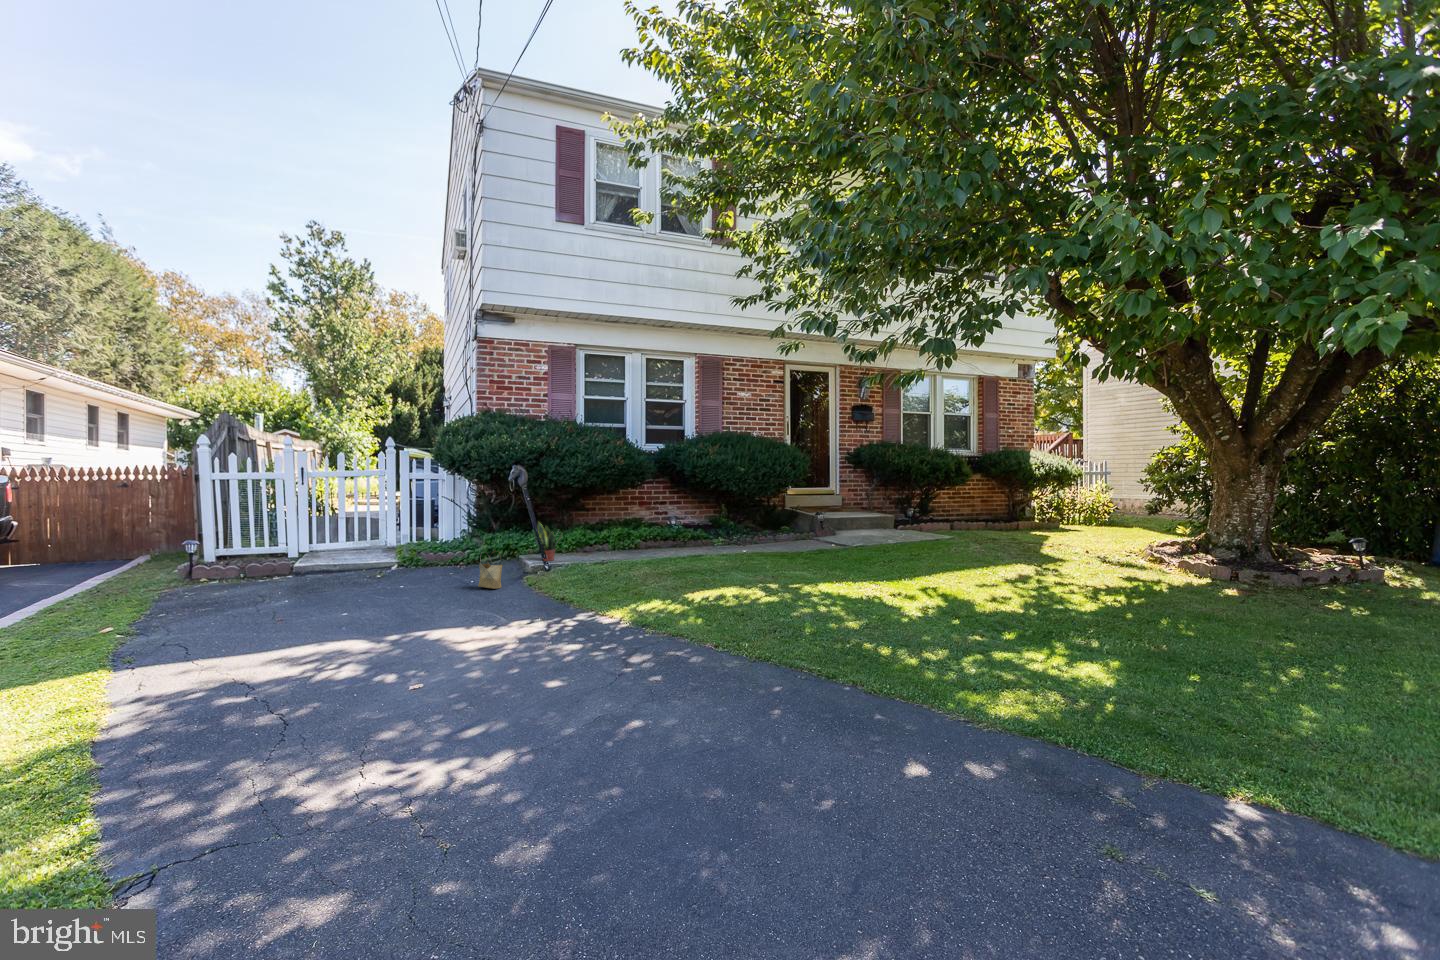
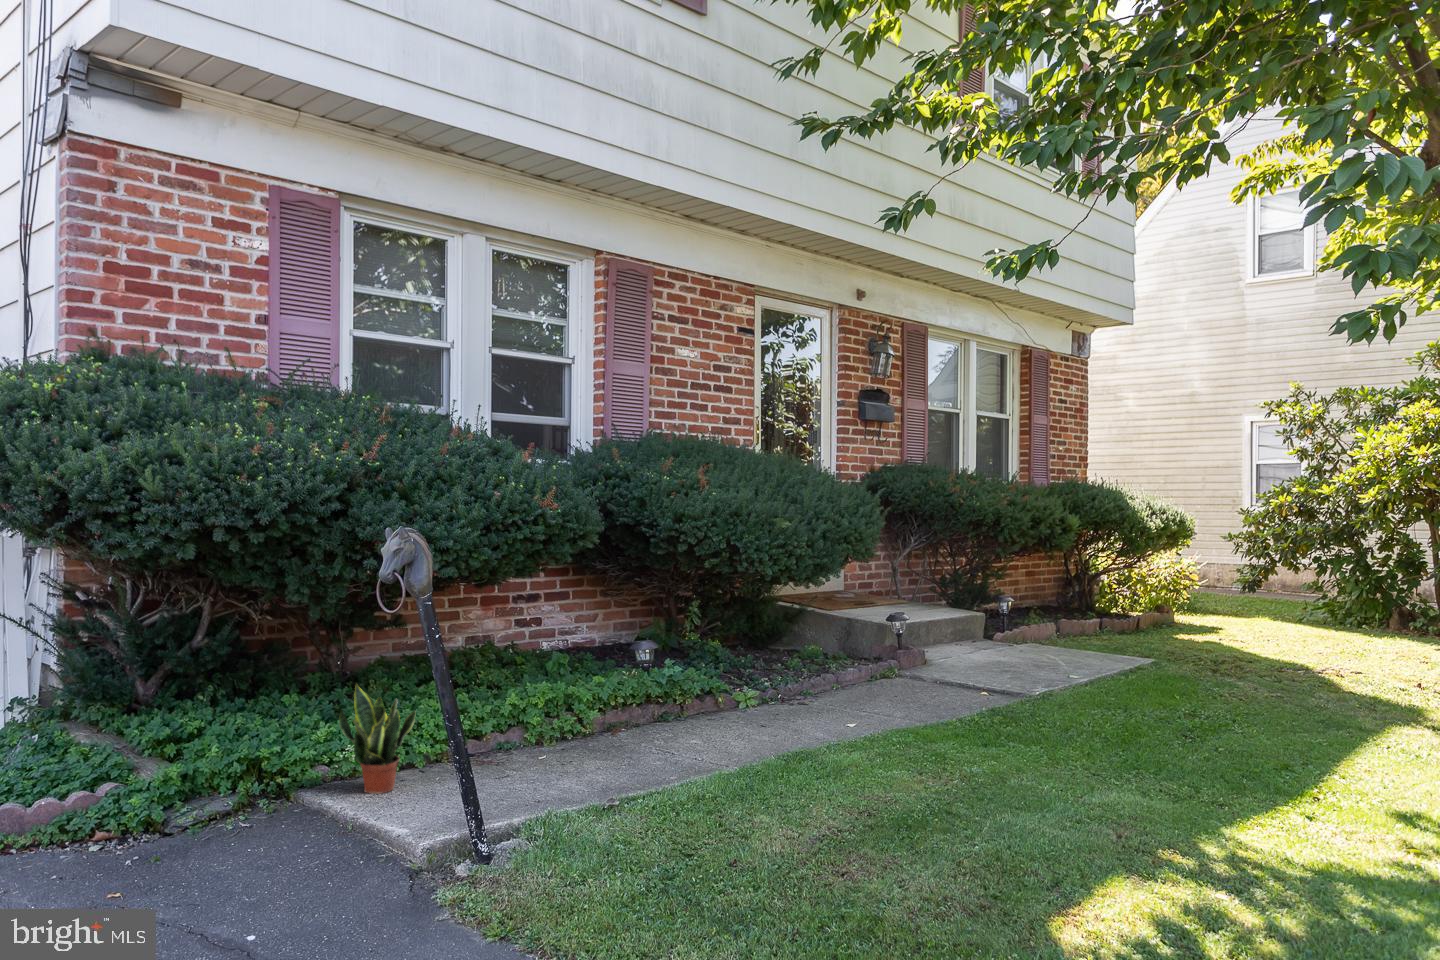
woven basket: present [478,552,503,589] -> none [281,806,369,931]

